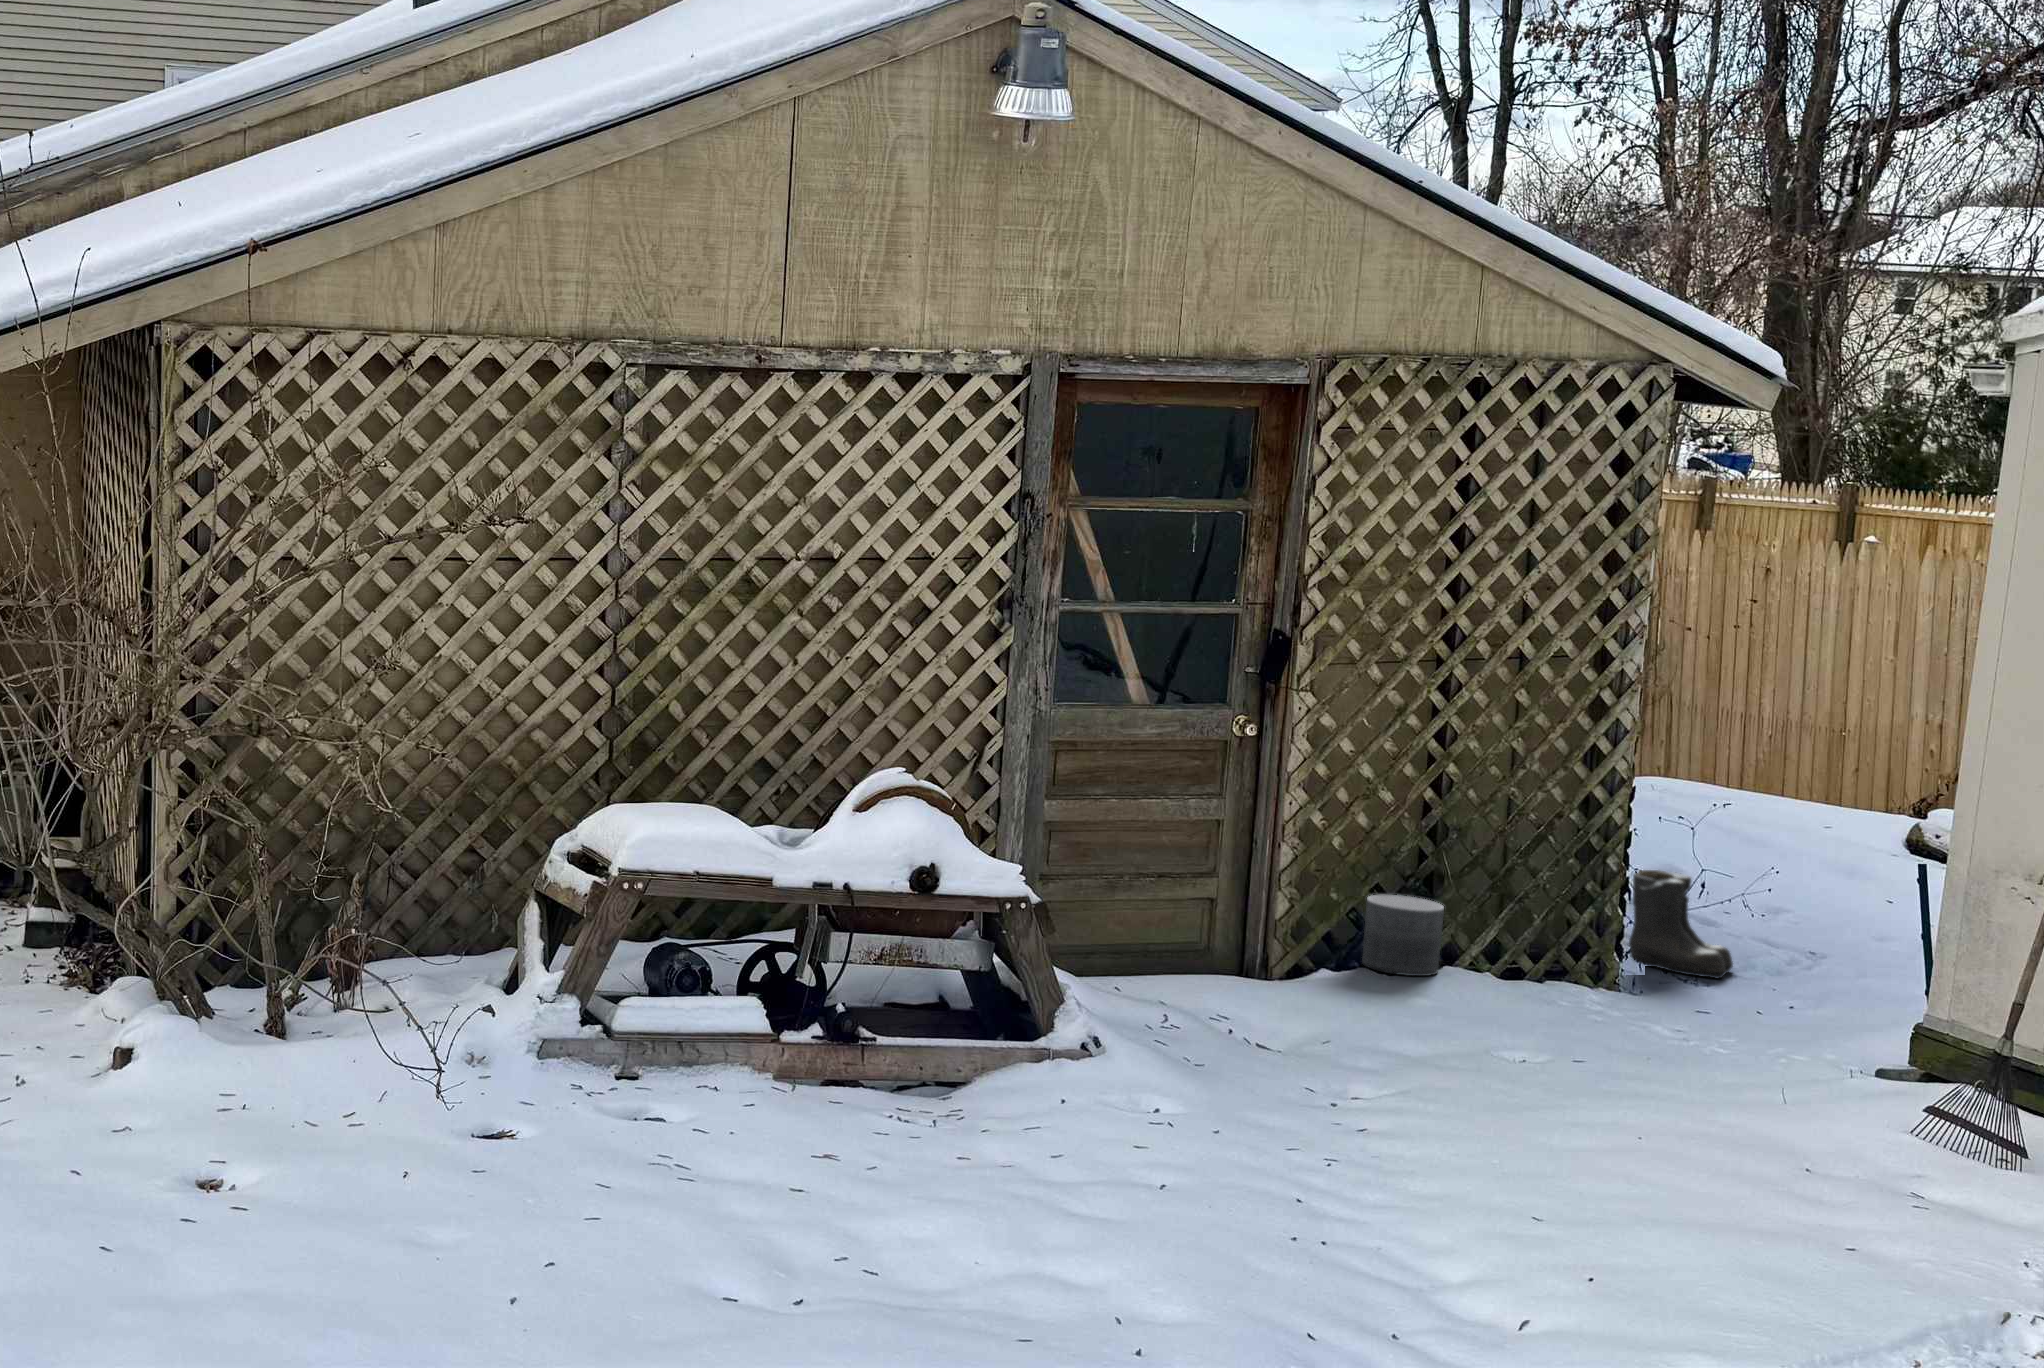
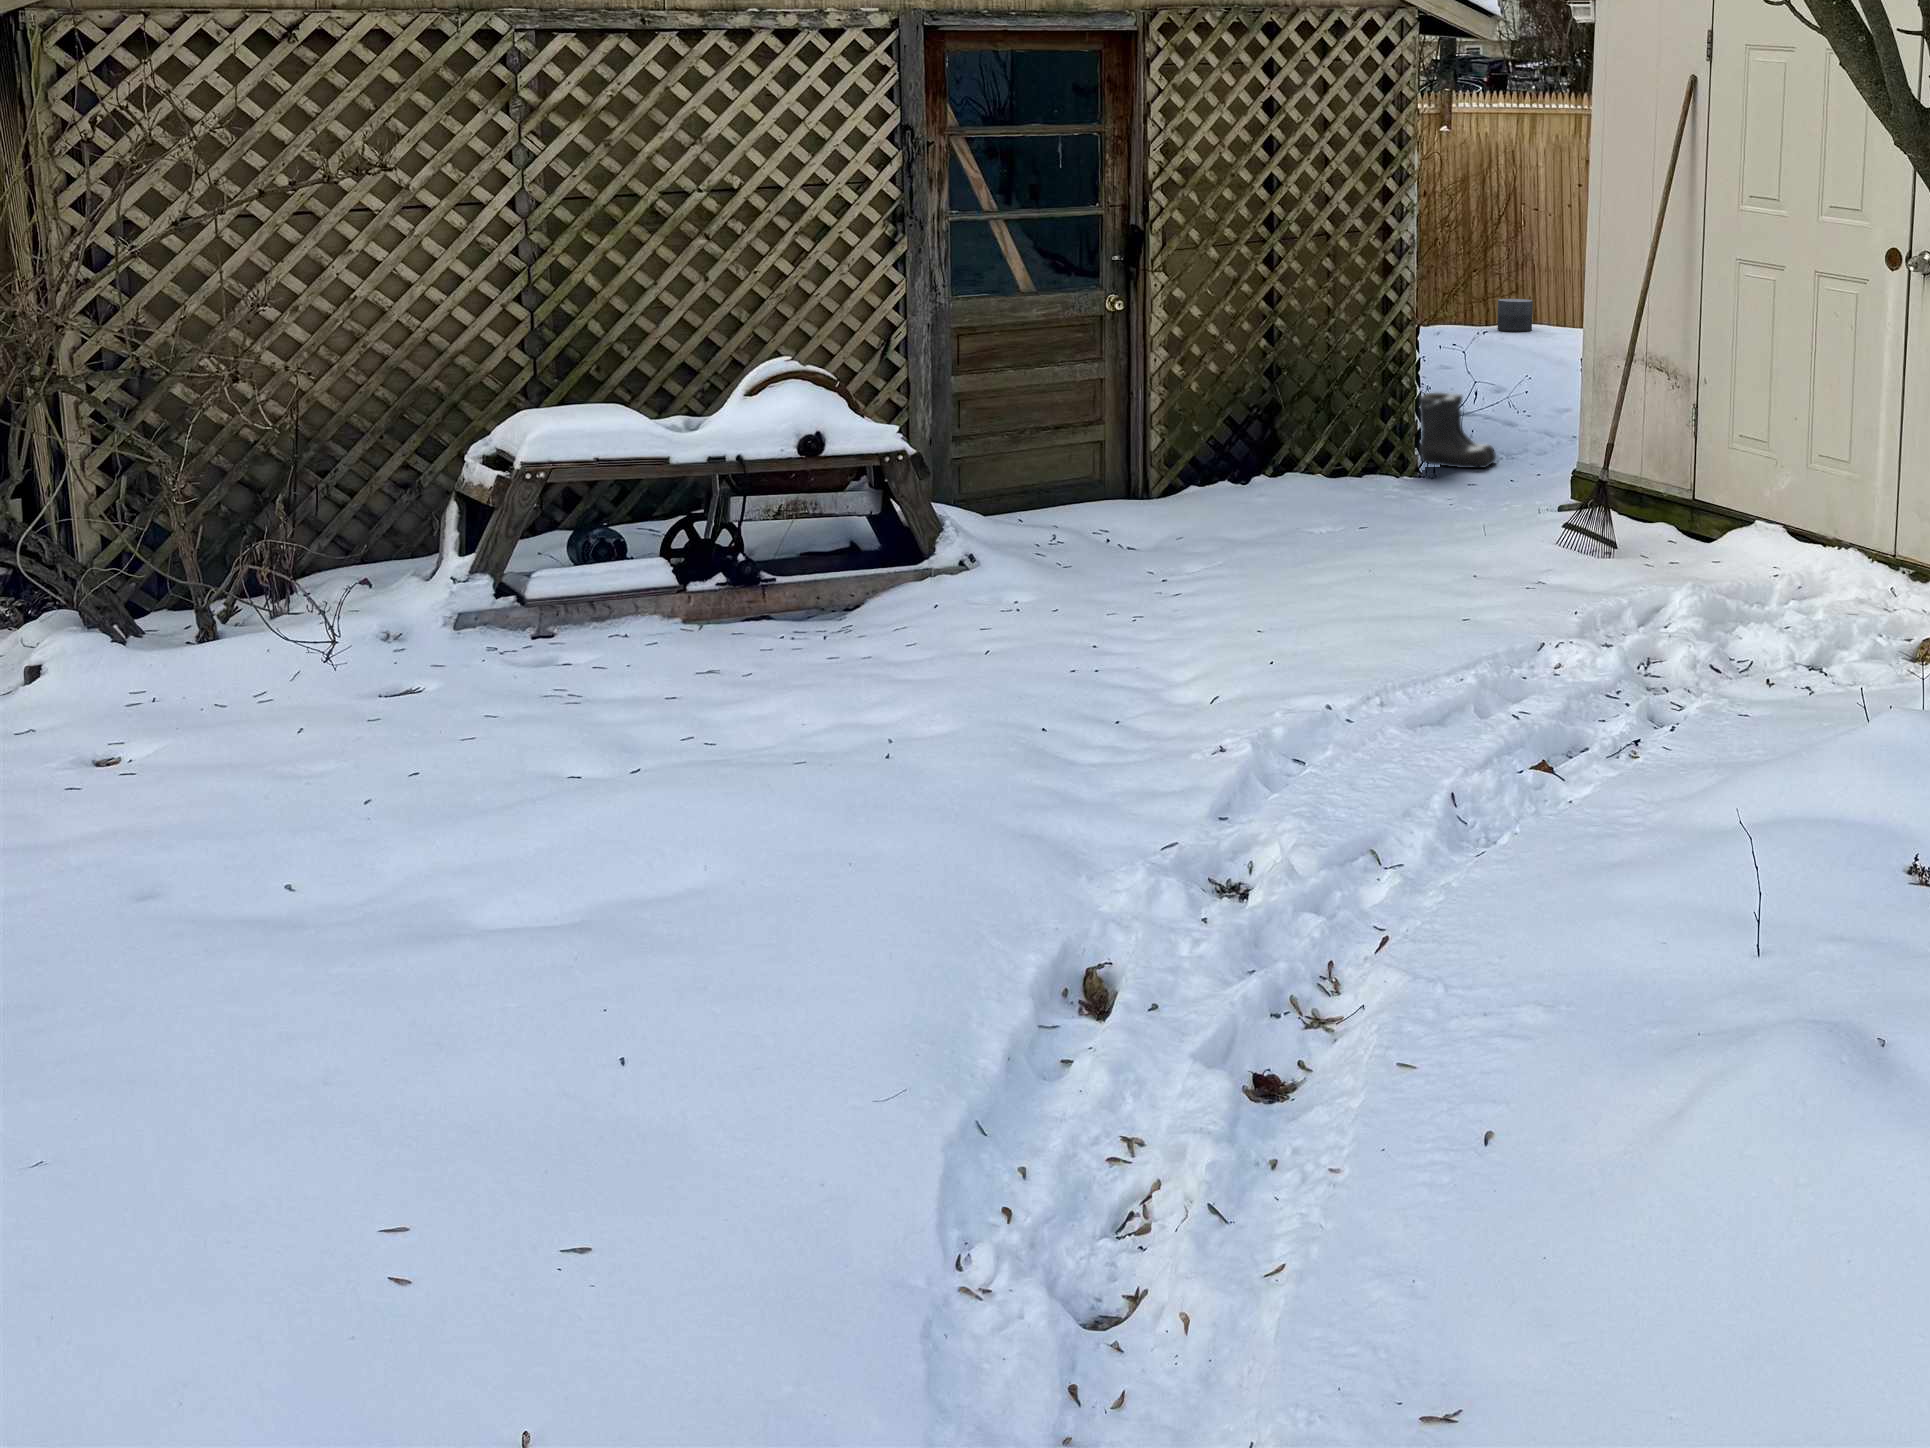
planter: present [1362,895,1444,976] -> present [1497,299,1533,332]

